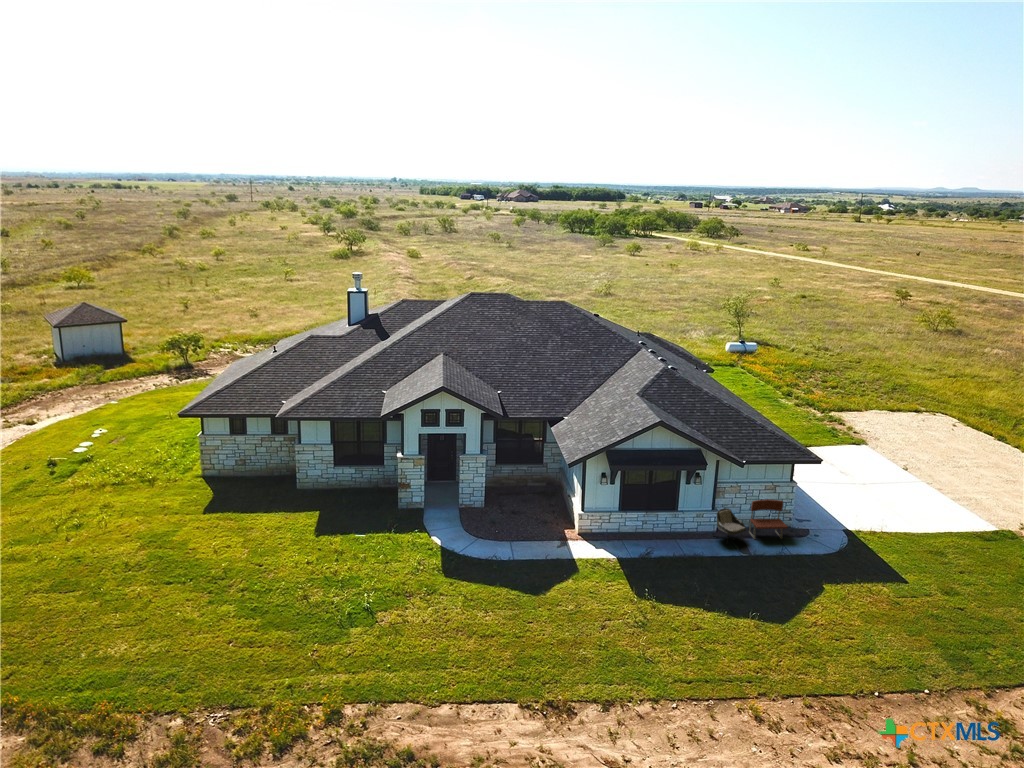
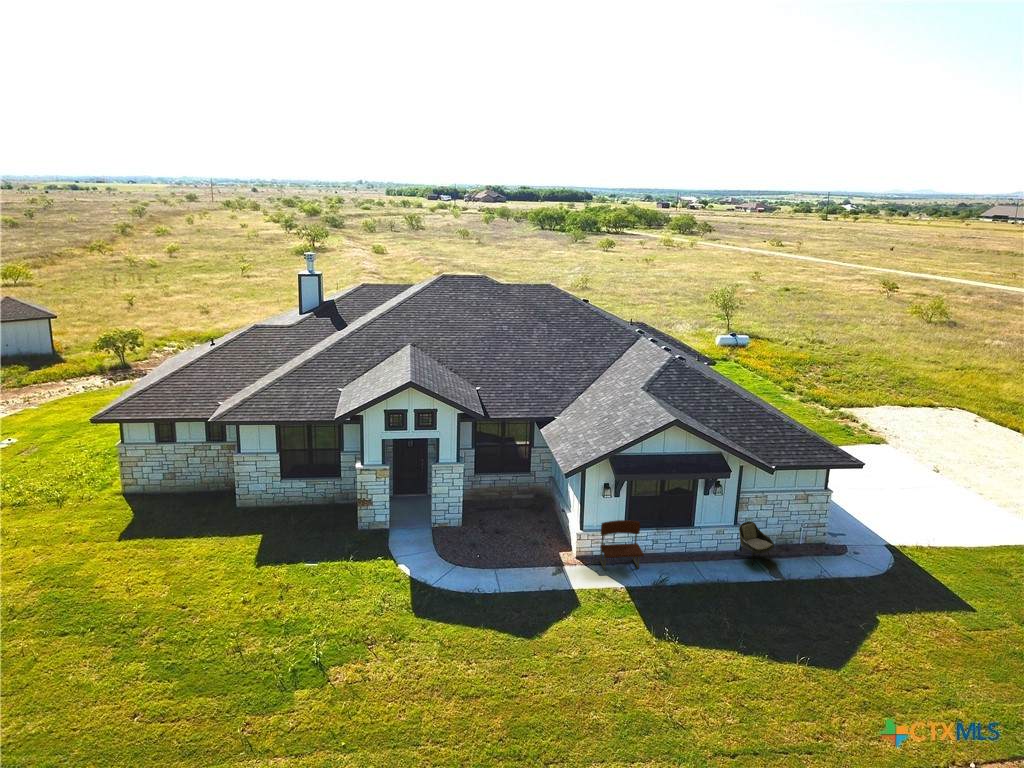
bench: present [749,499,788,539] -> present [600,520,644,570]

